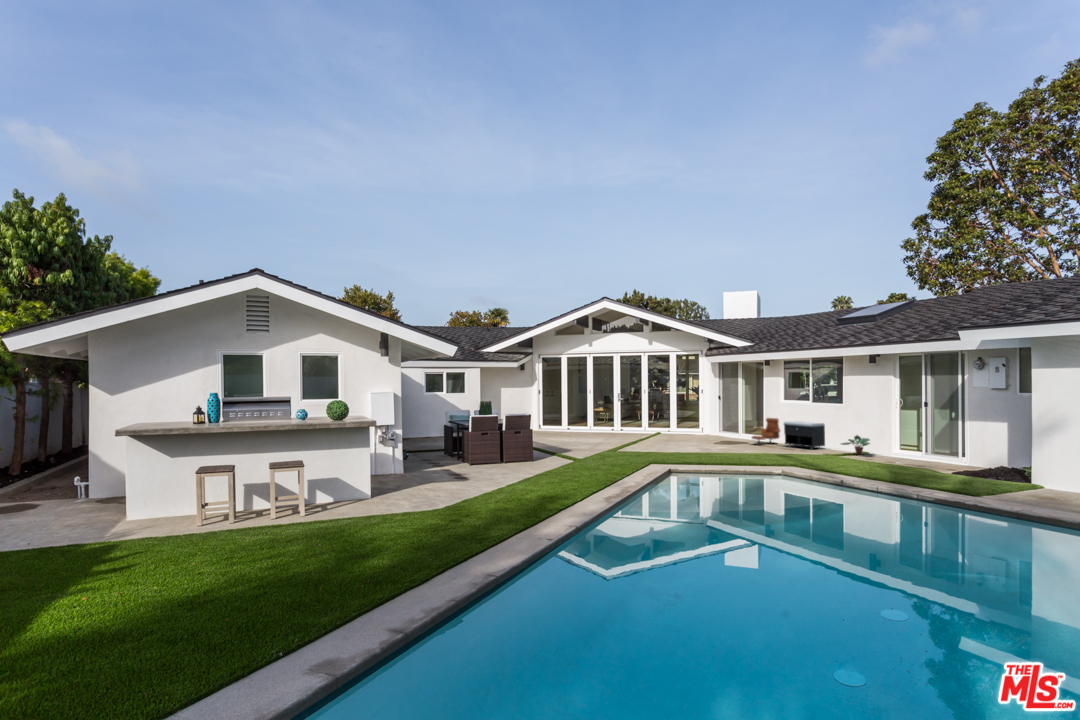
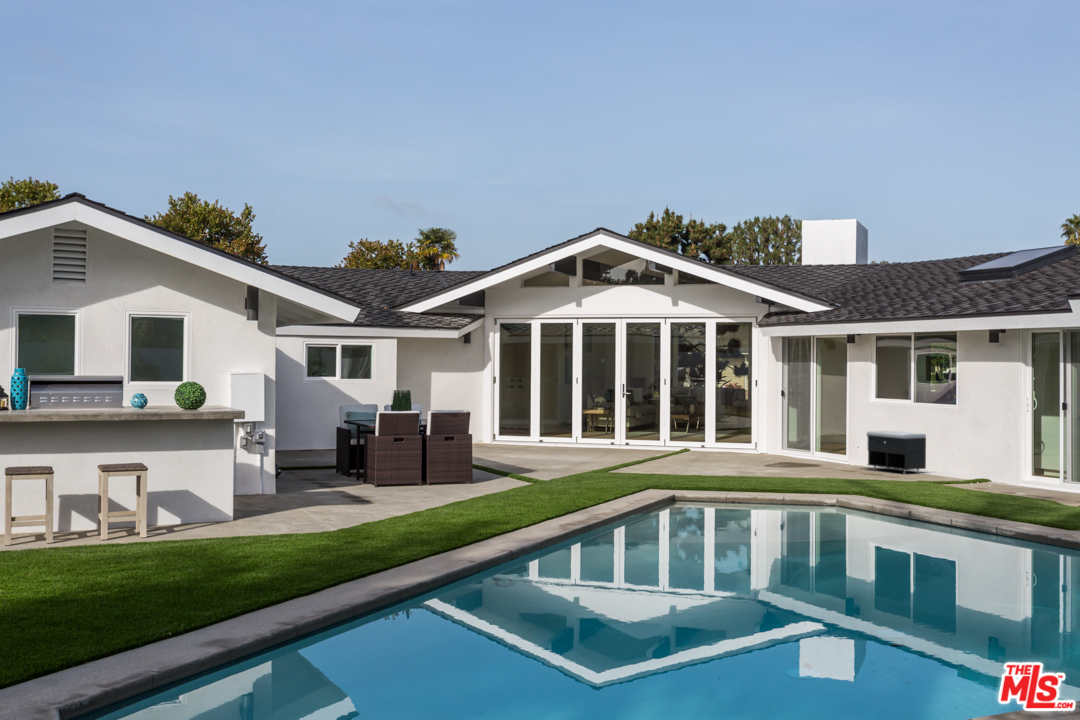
lounge chair: present [752,418,780,445] -> none [820,425,865,468]
potted plant: present [841,435,870,455] -> none [940,451,985,481]

